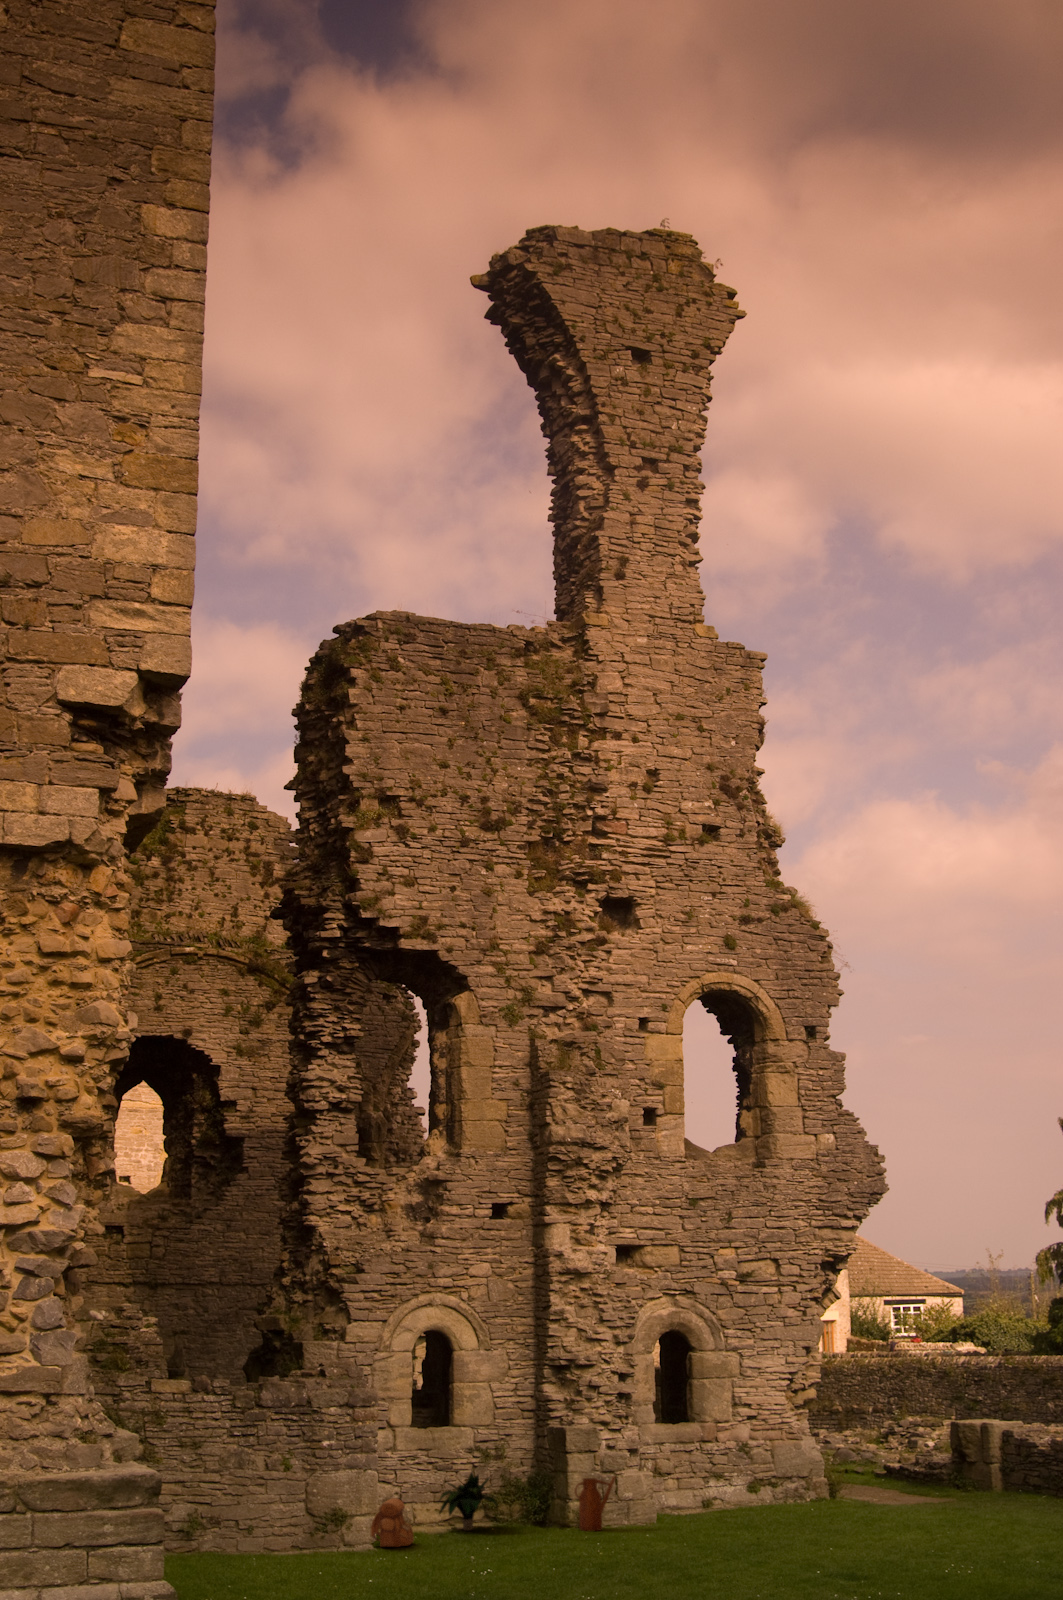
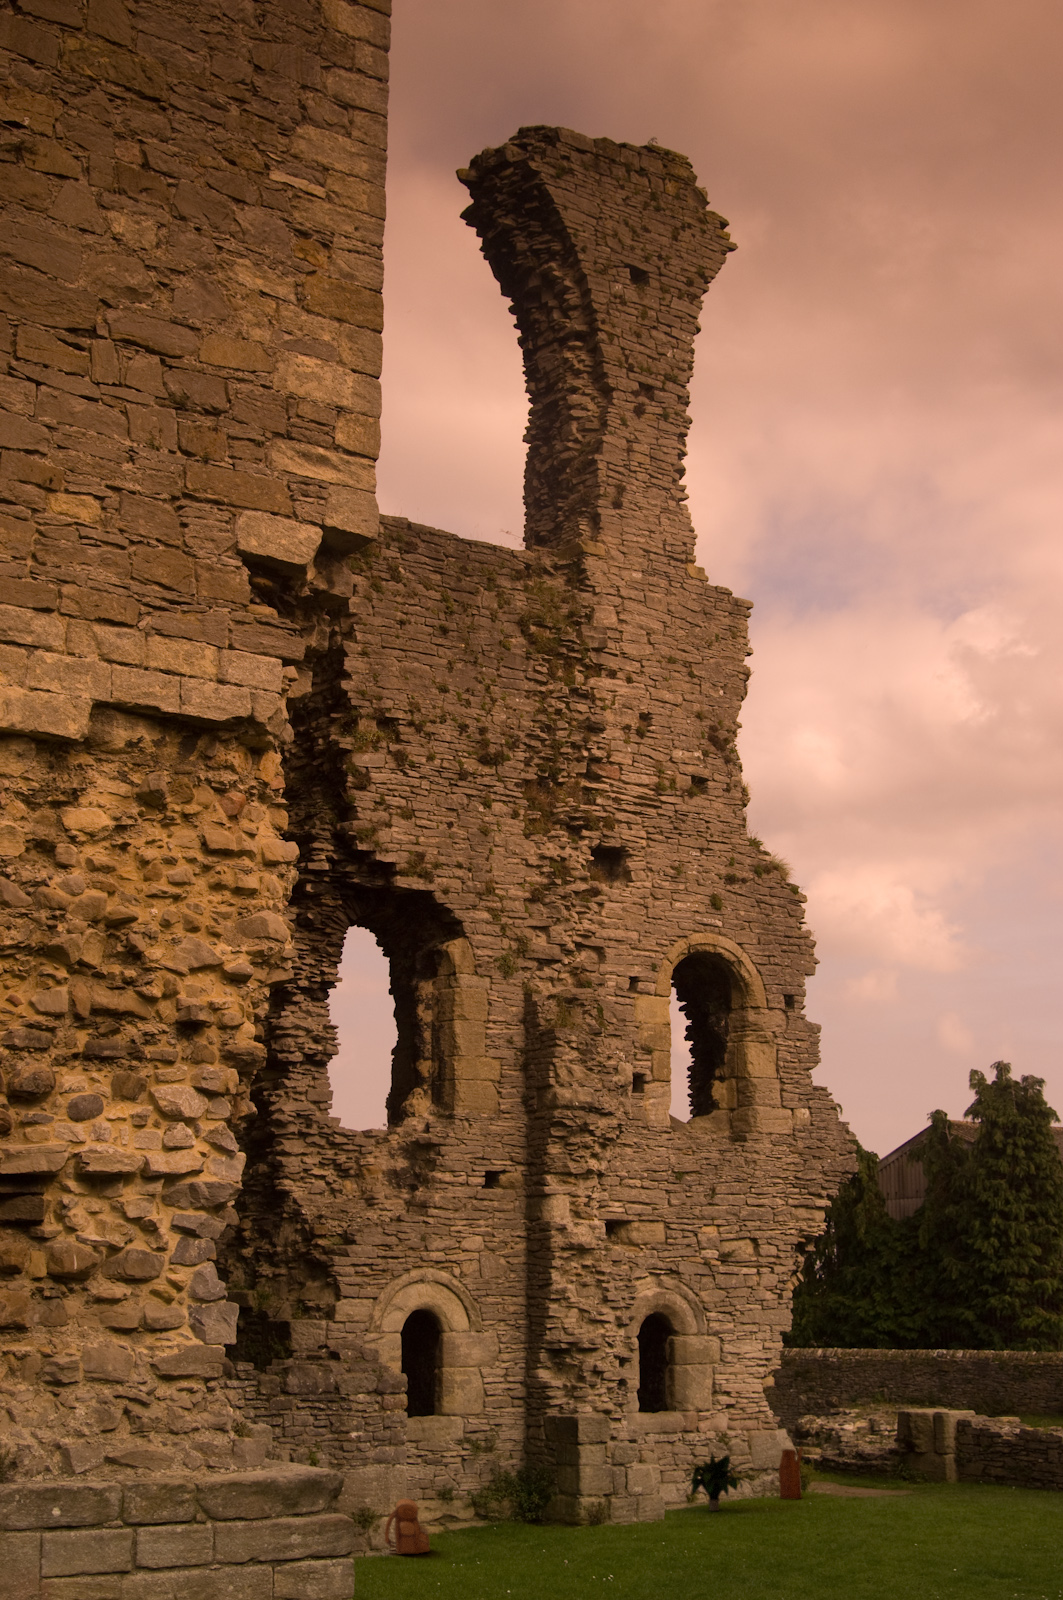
potted plant: present [440,1472,498,1531] -> present [686,1453,745,1511]
watering can: present [575,1476,616,1531] -> present [779,1447,803,1500]

